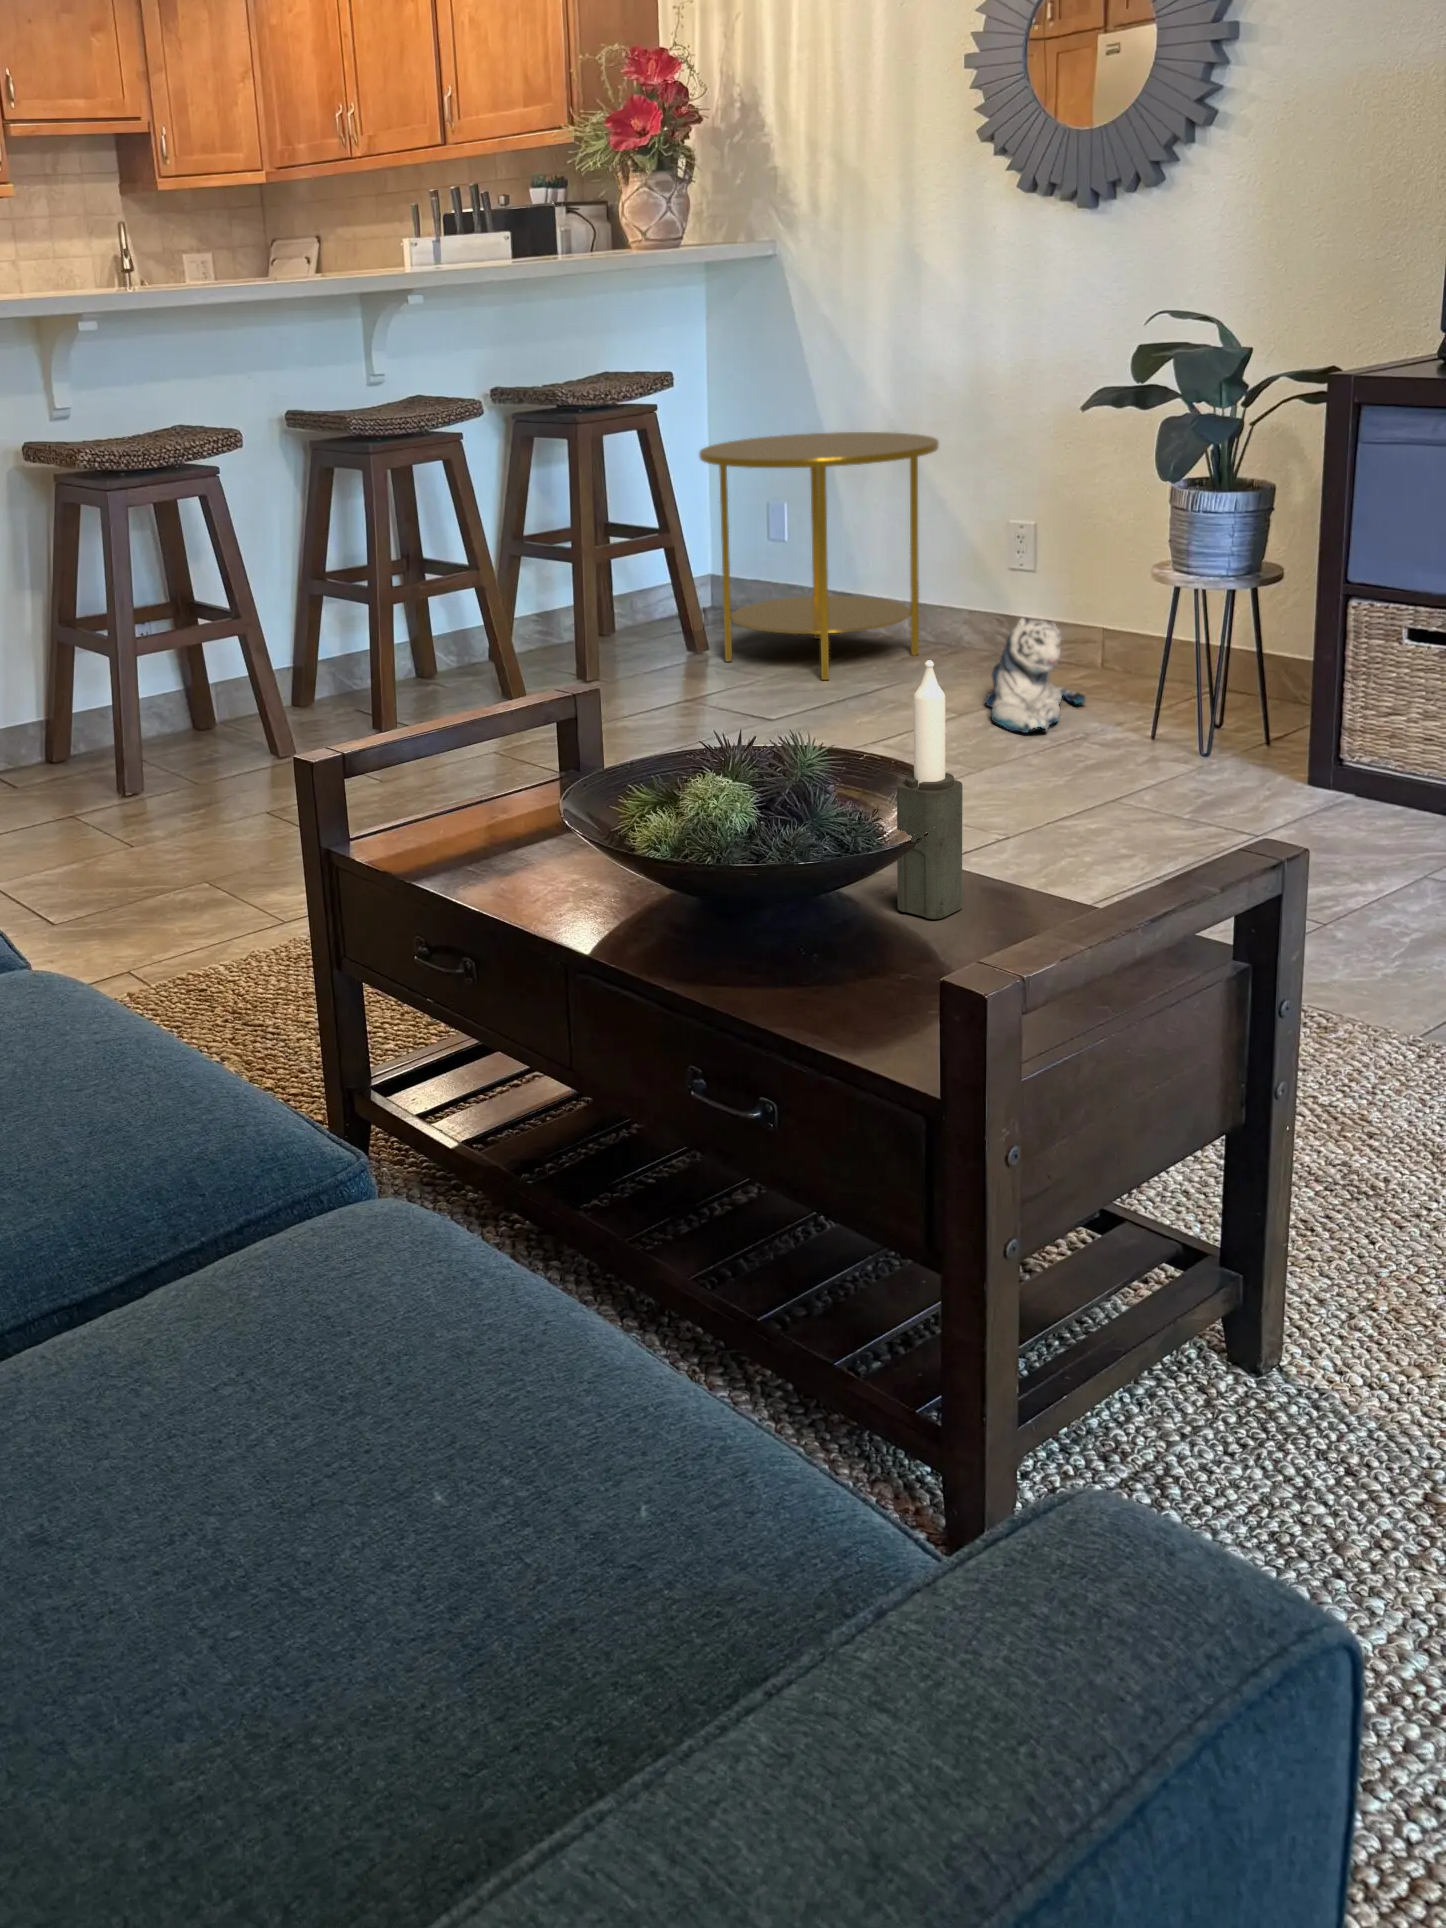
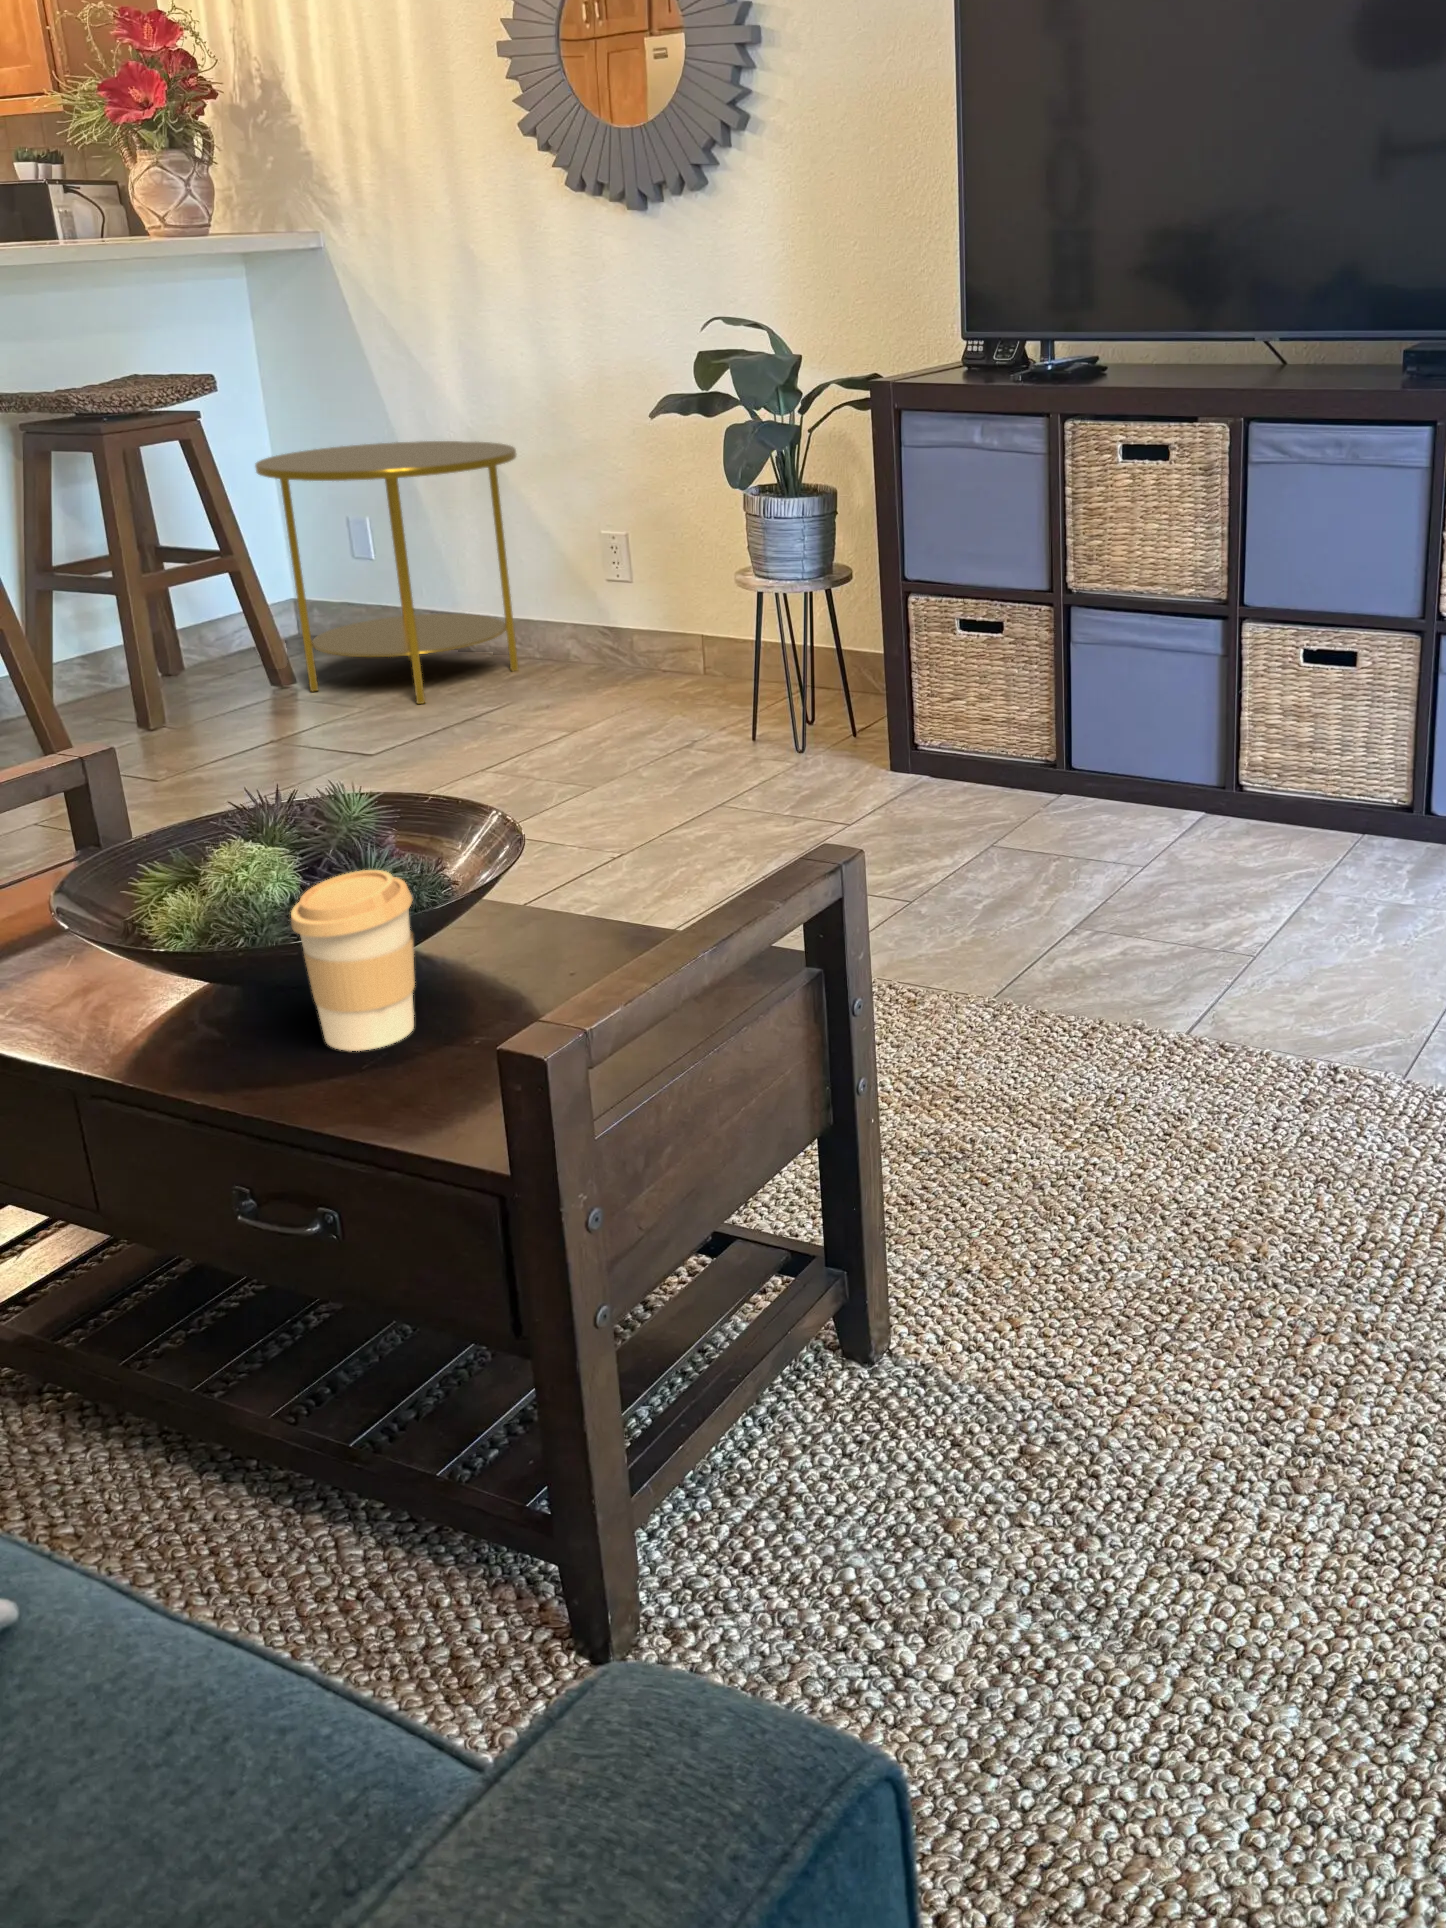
plush toy: present [984,618,1085,733] -> none [585,627,684,742]
candle: present [897,660,963,919] -> none [449,686,536,967]
coffee cup: none [761,815,865,972] -> present [291,870,415,1051]

